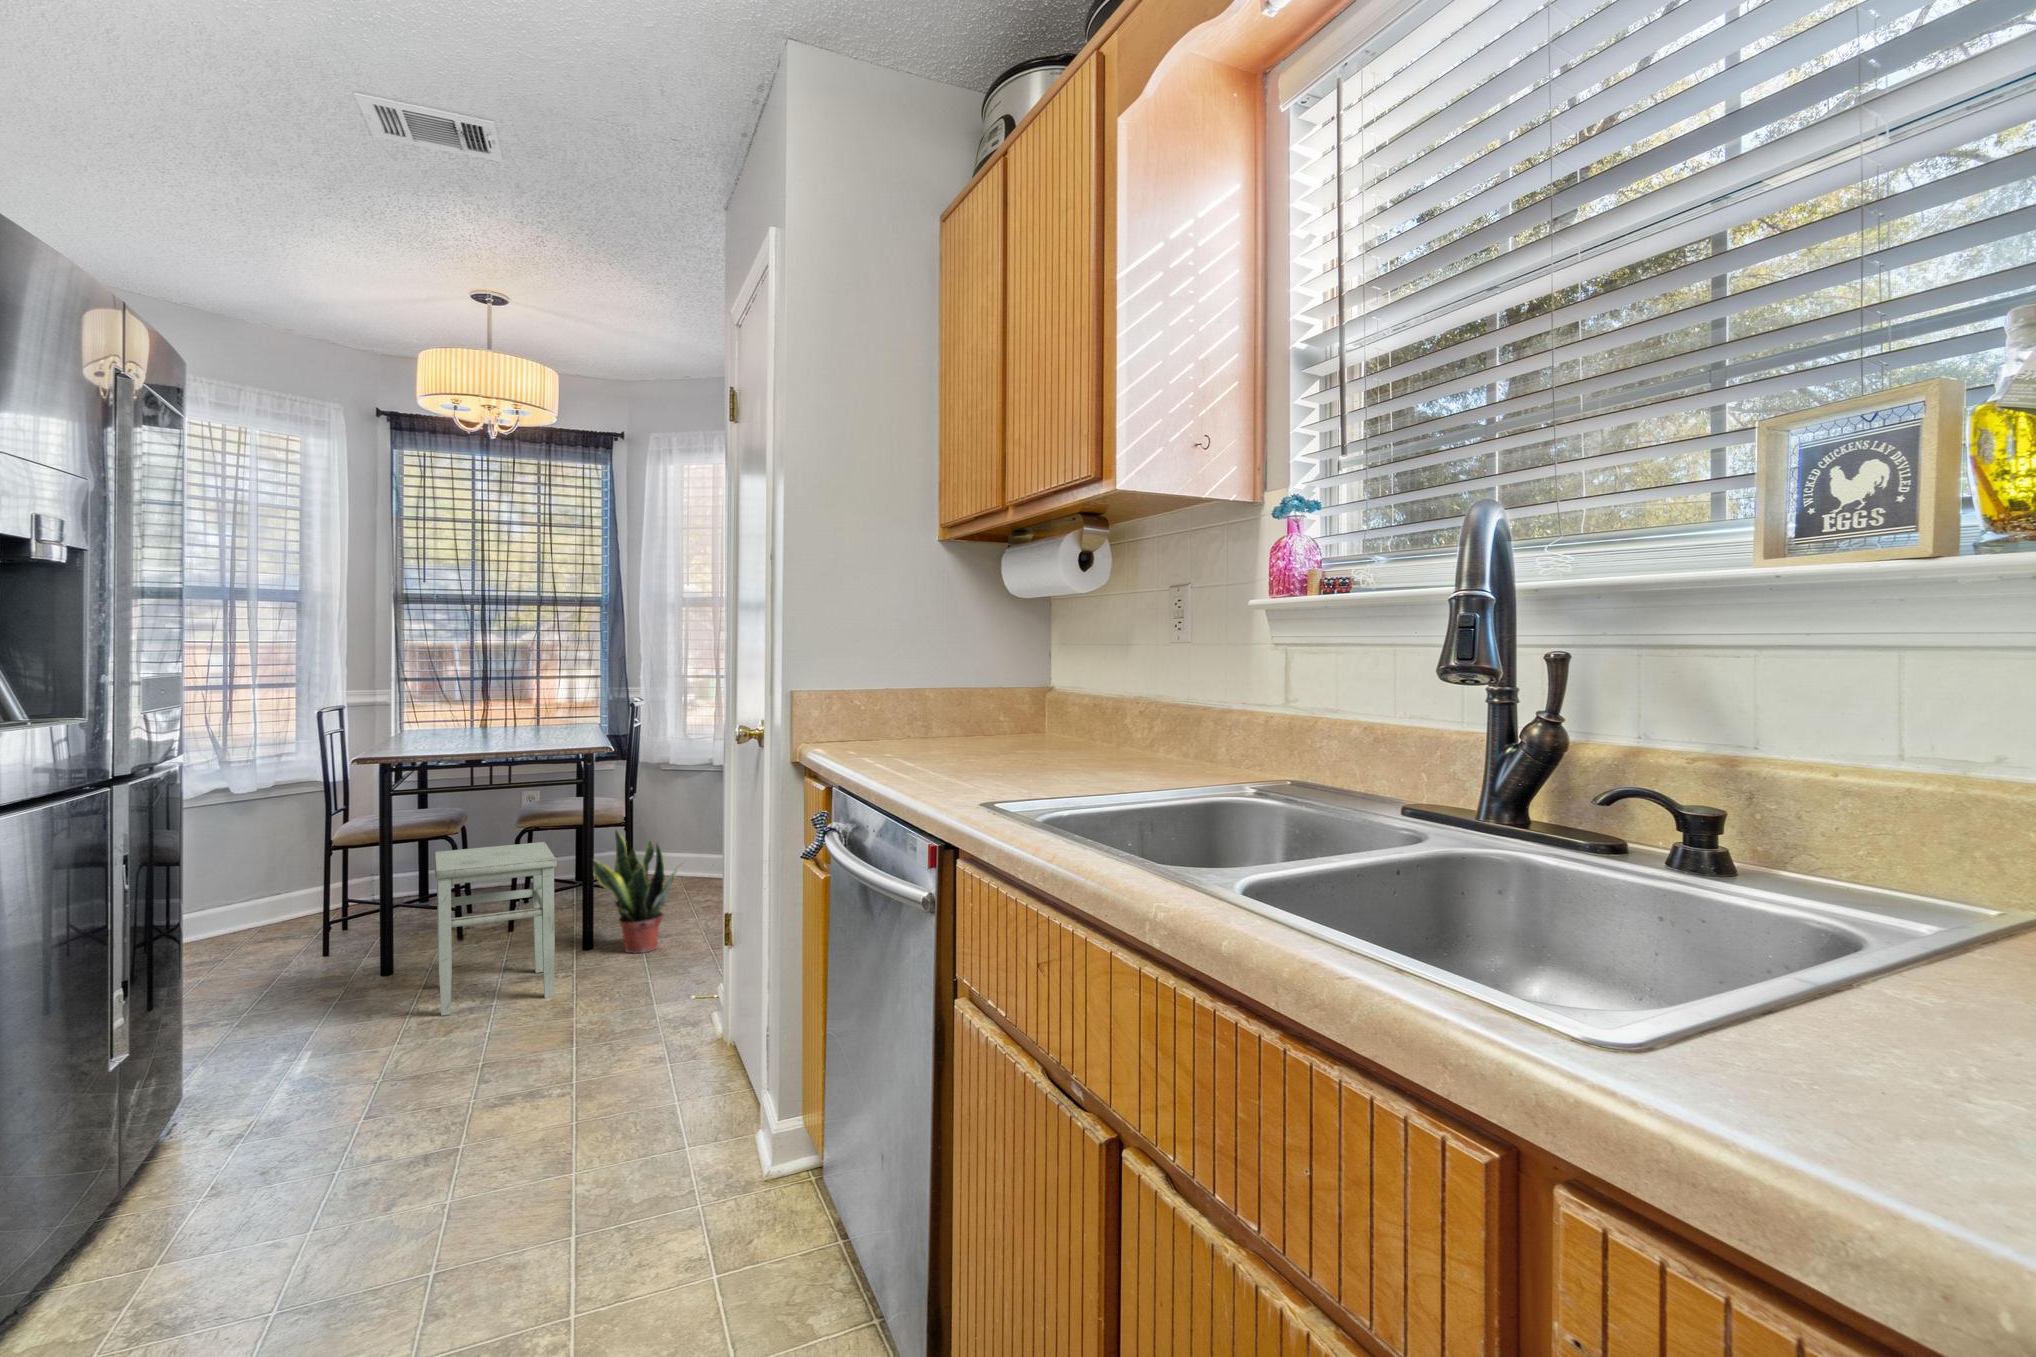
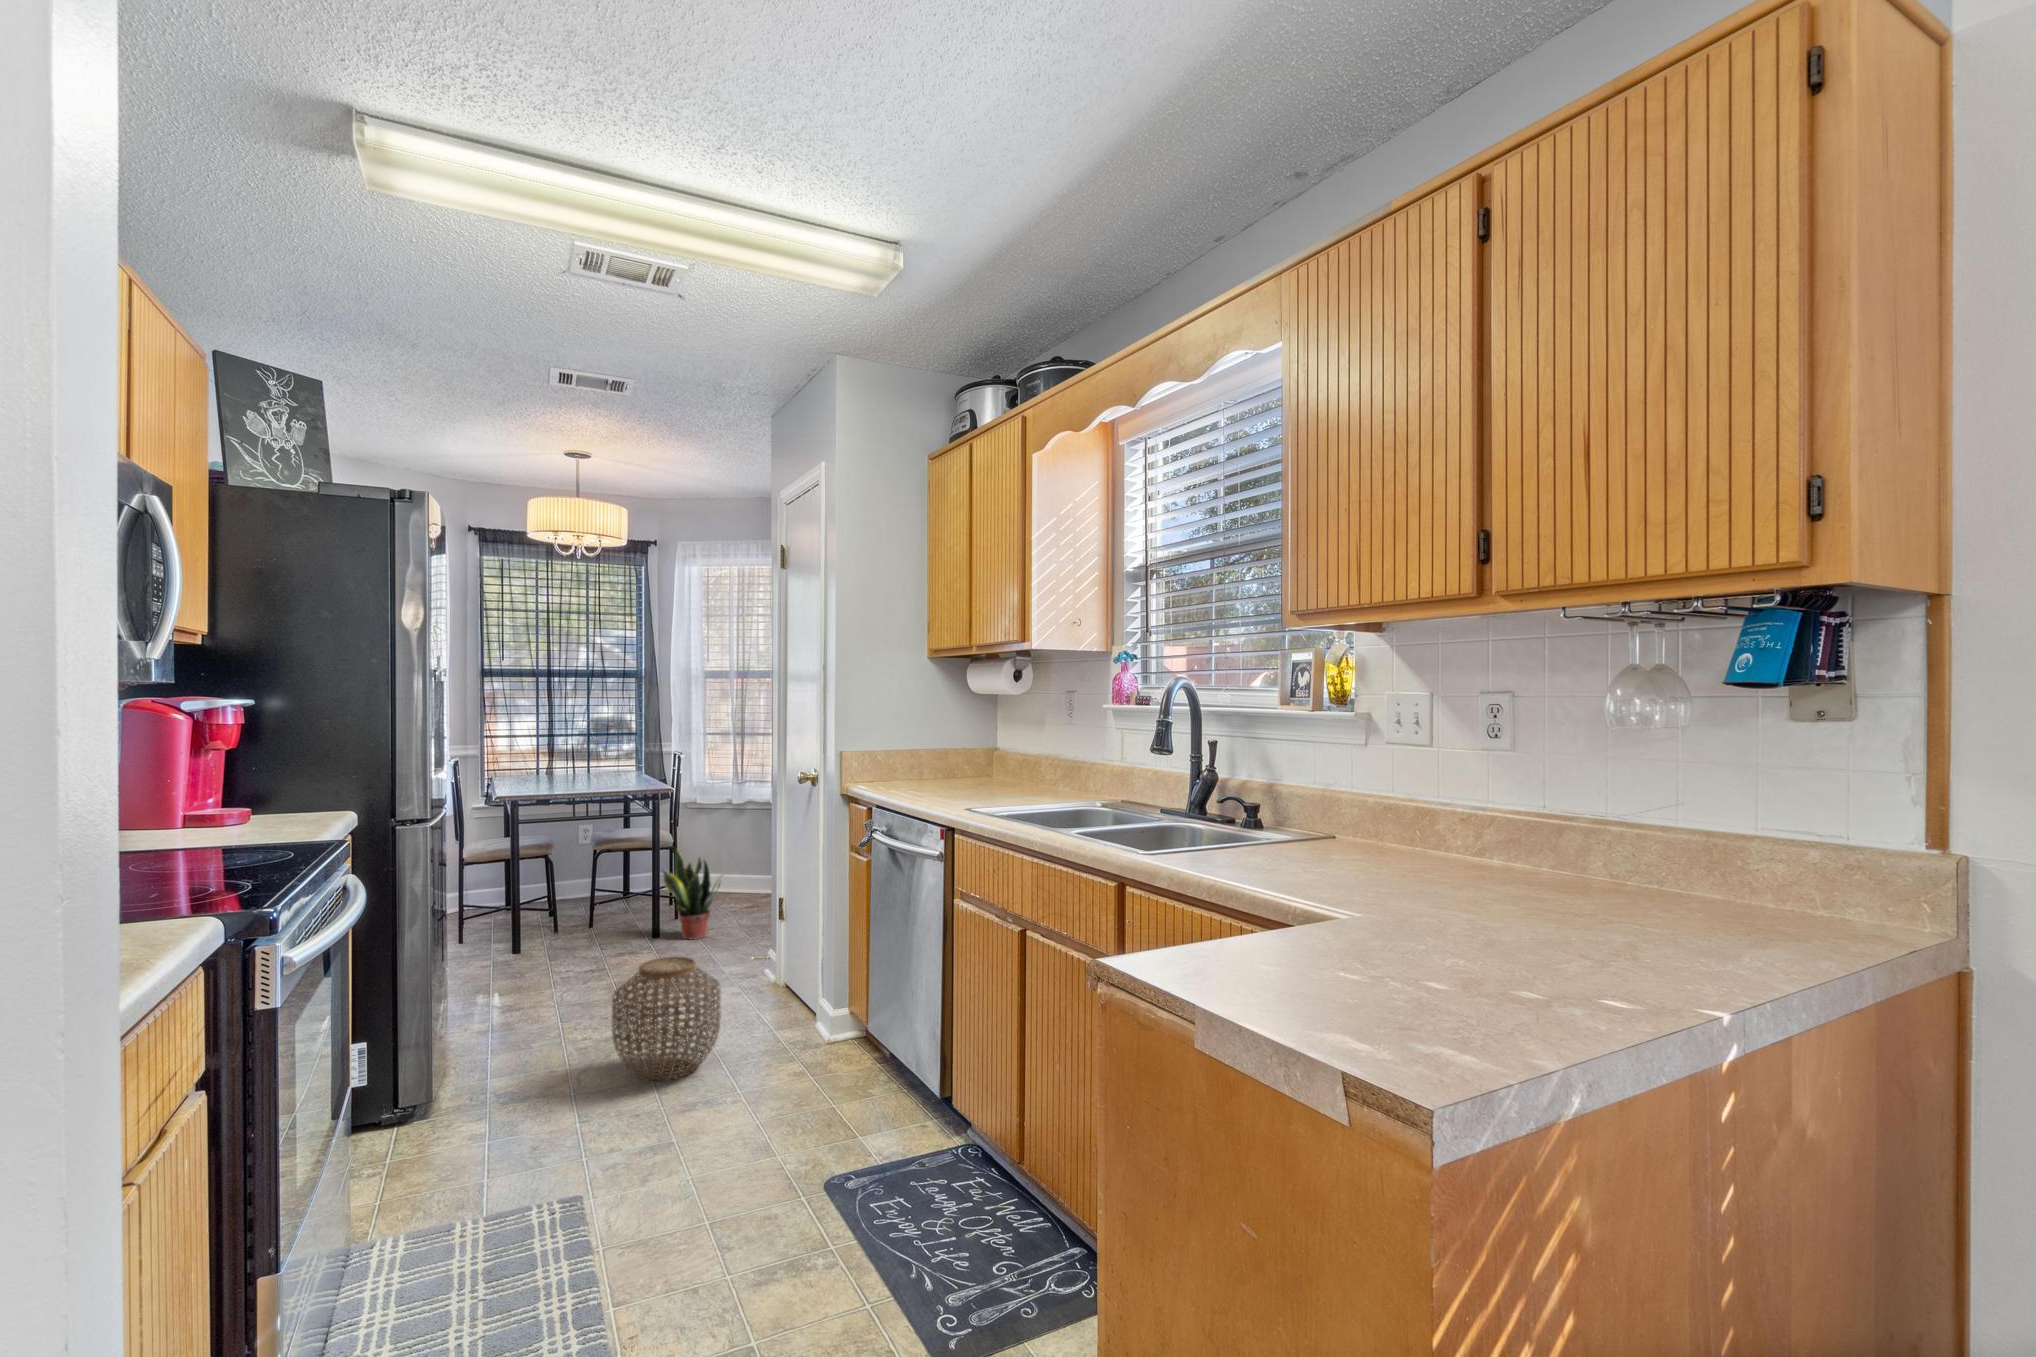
stool: present [434,842,557,1016] -> none [555,857,649,977]
woven basket: none [374,1033,575,1258] -> present [612,957,721,1080]

